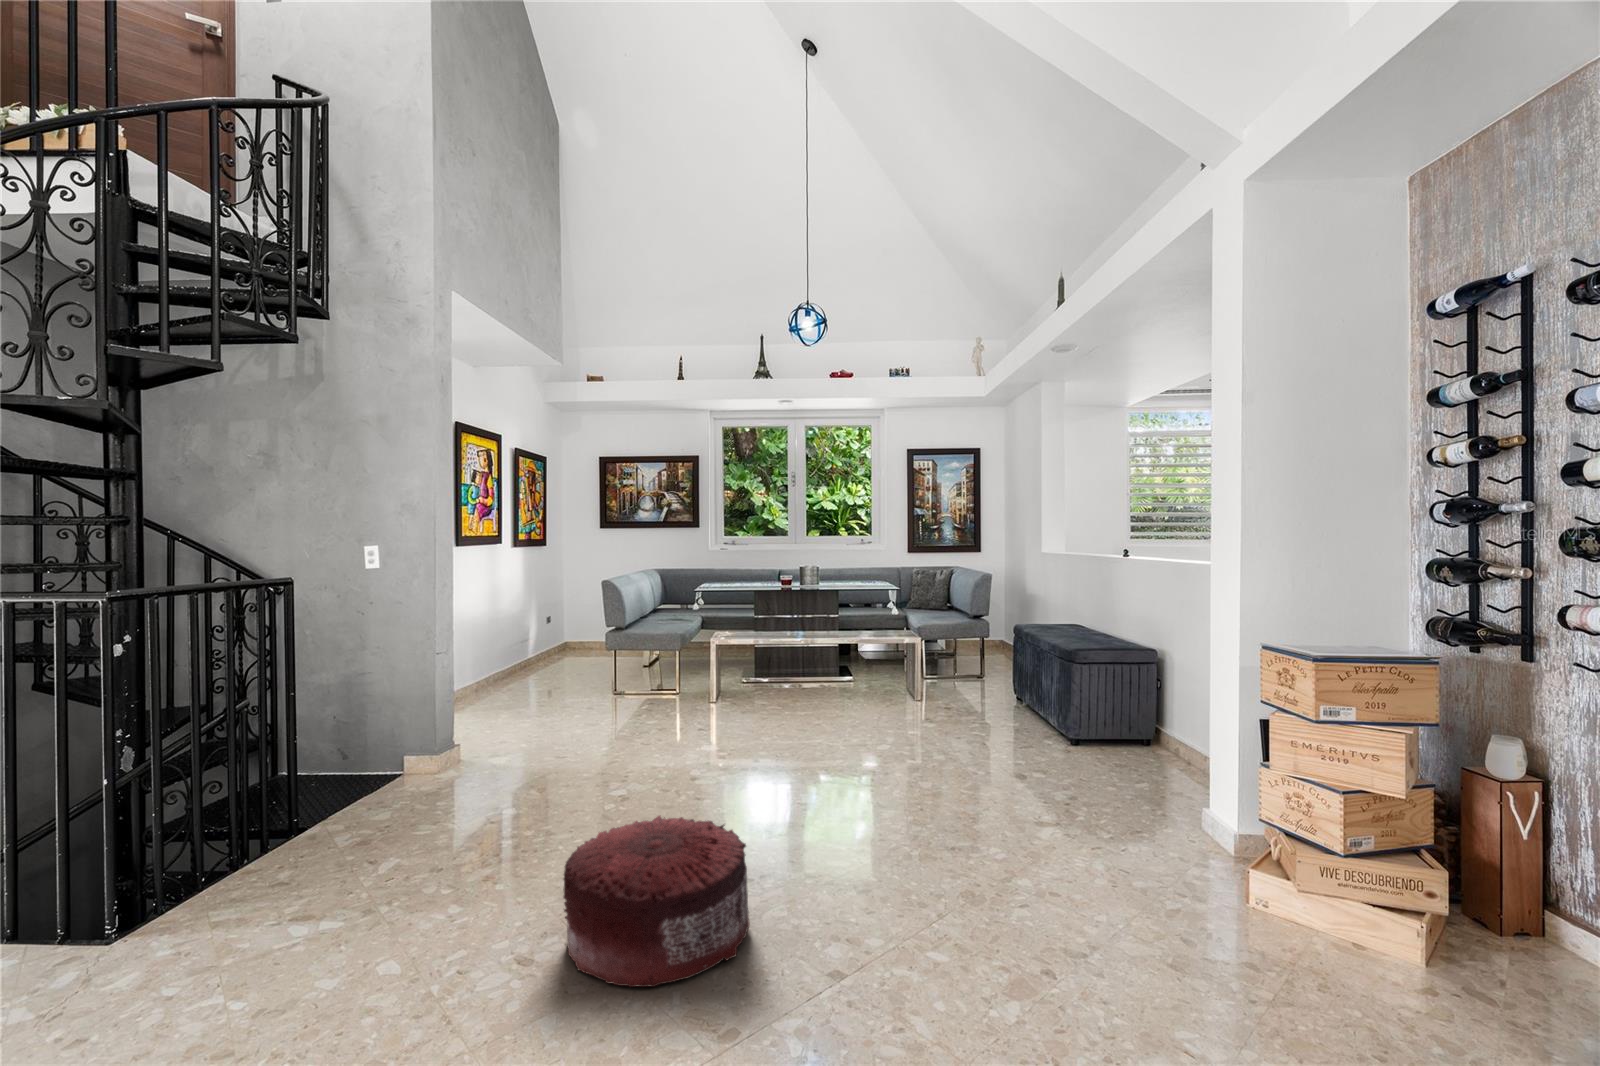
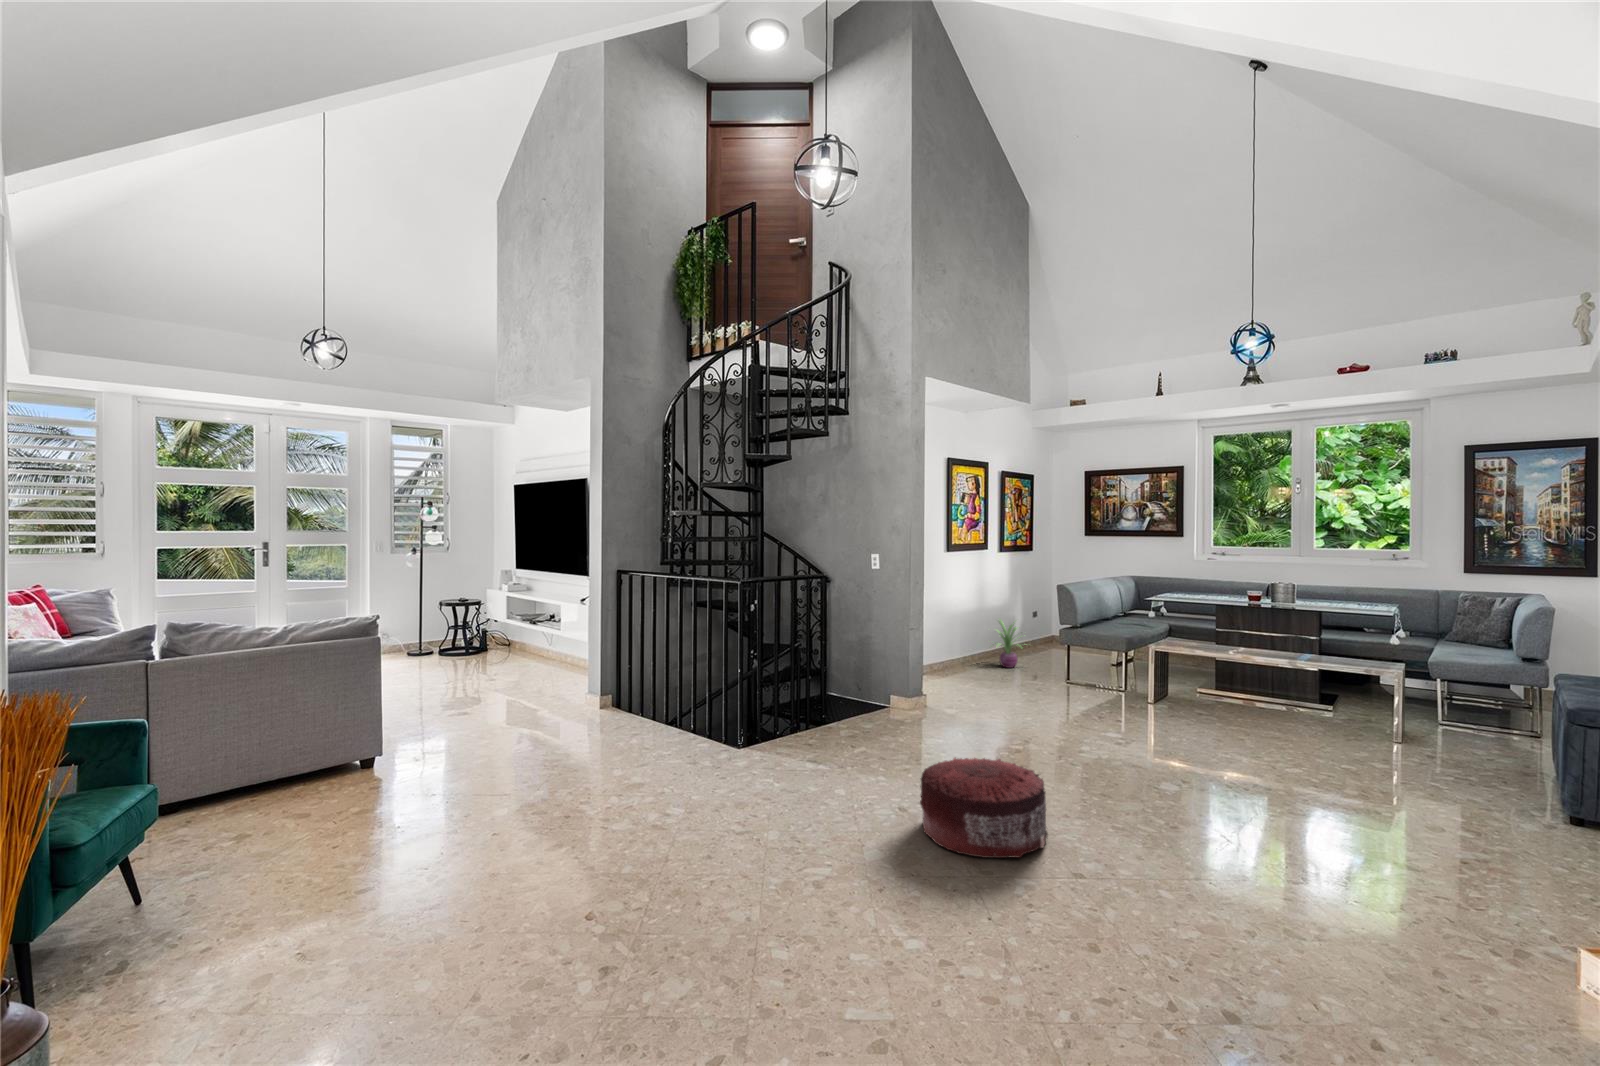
decorative plant: none [493,627,566,688] -> present [997,619,1021,668]

